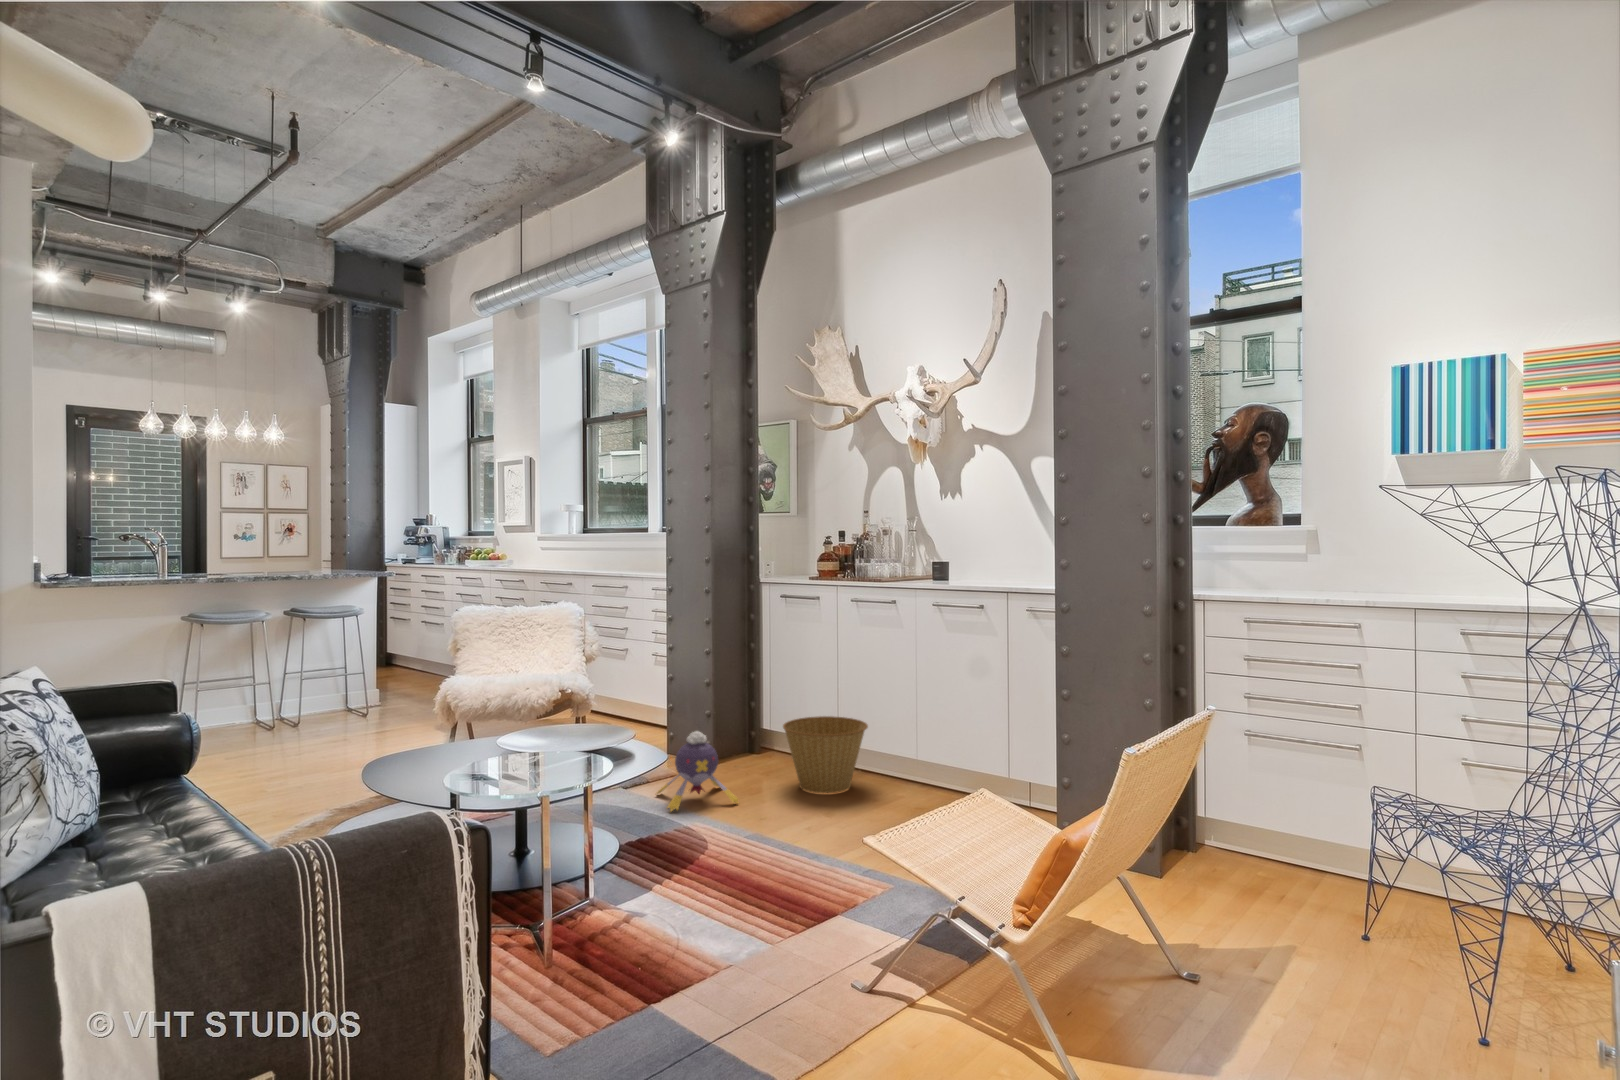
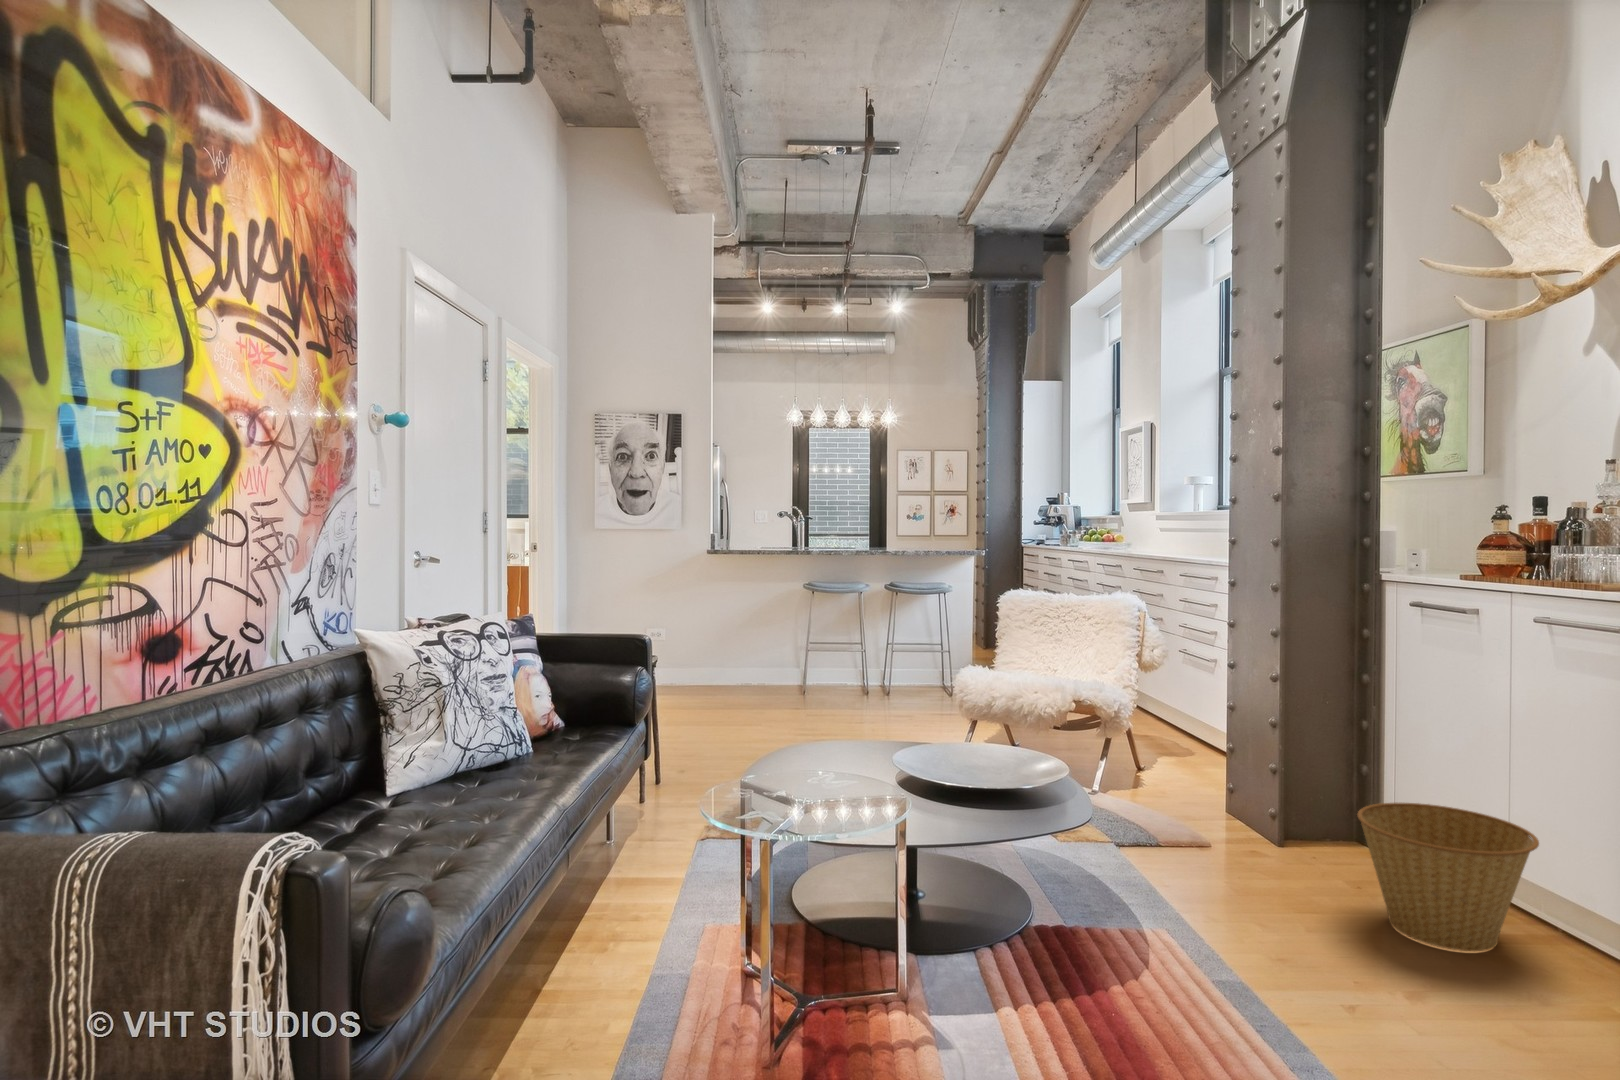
plush toy: present [657,731,738,811] -> none [1135,789,1260,916]

